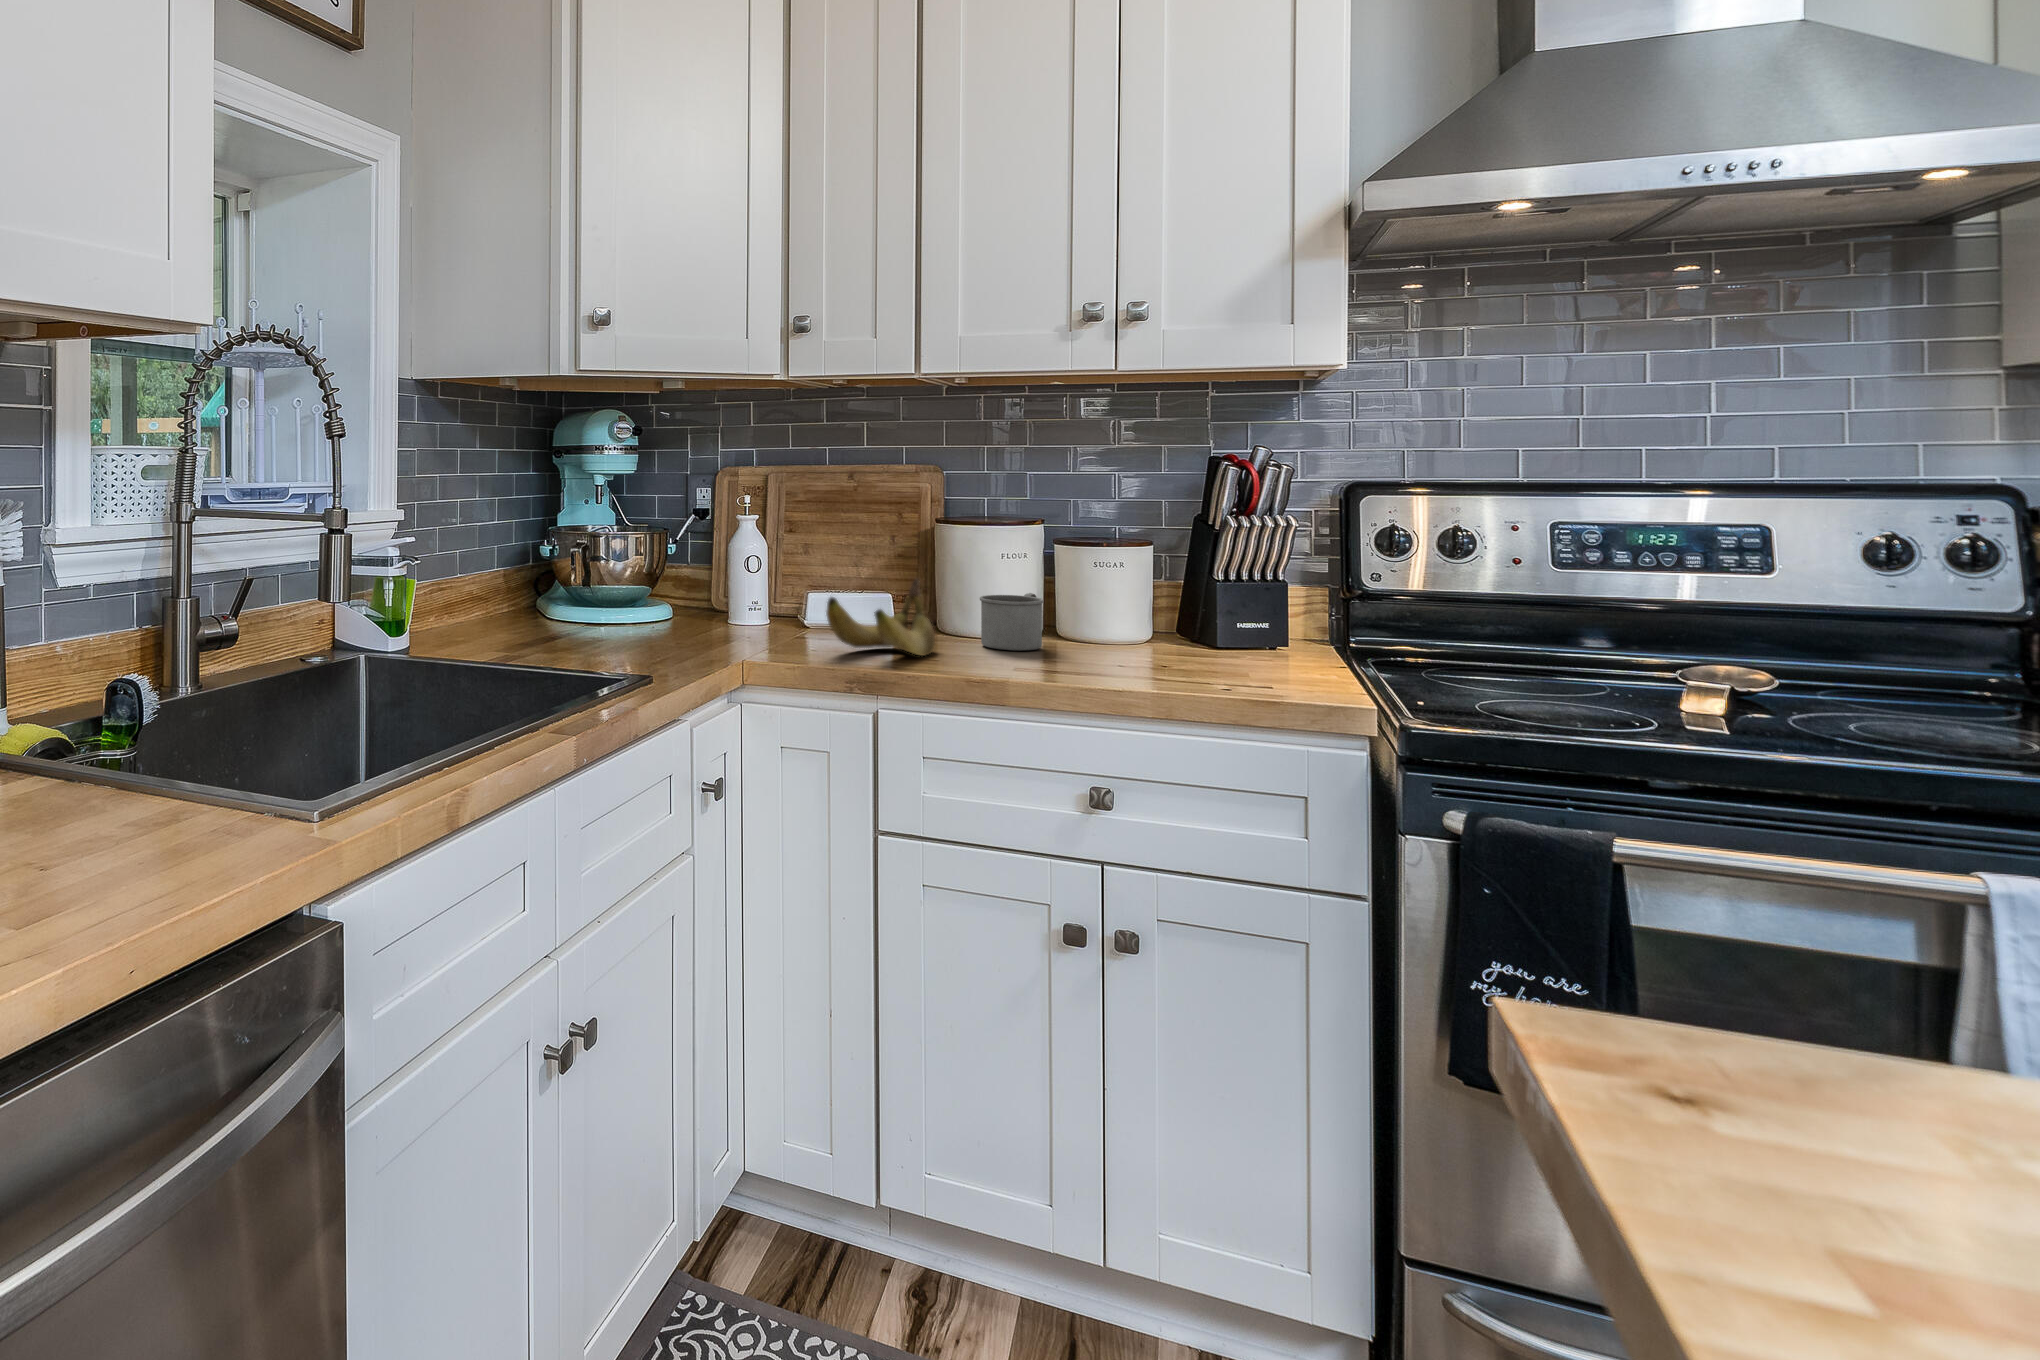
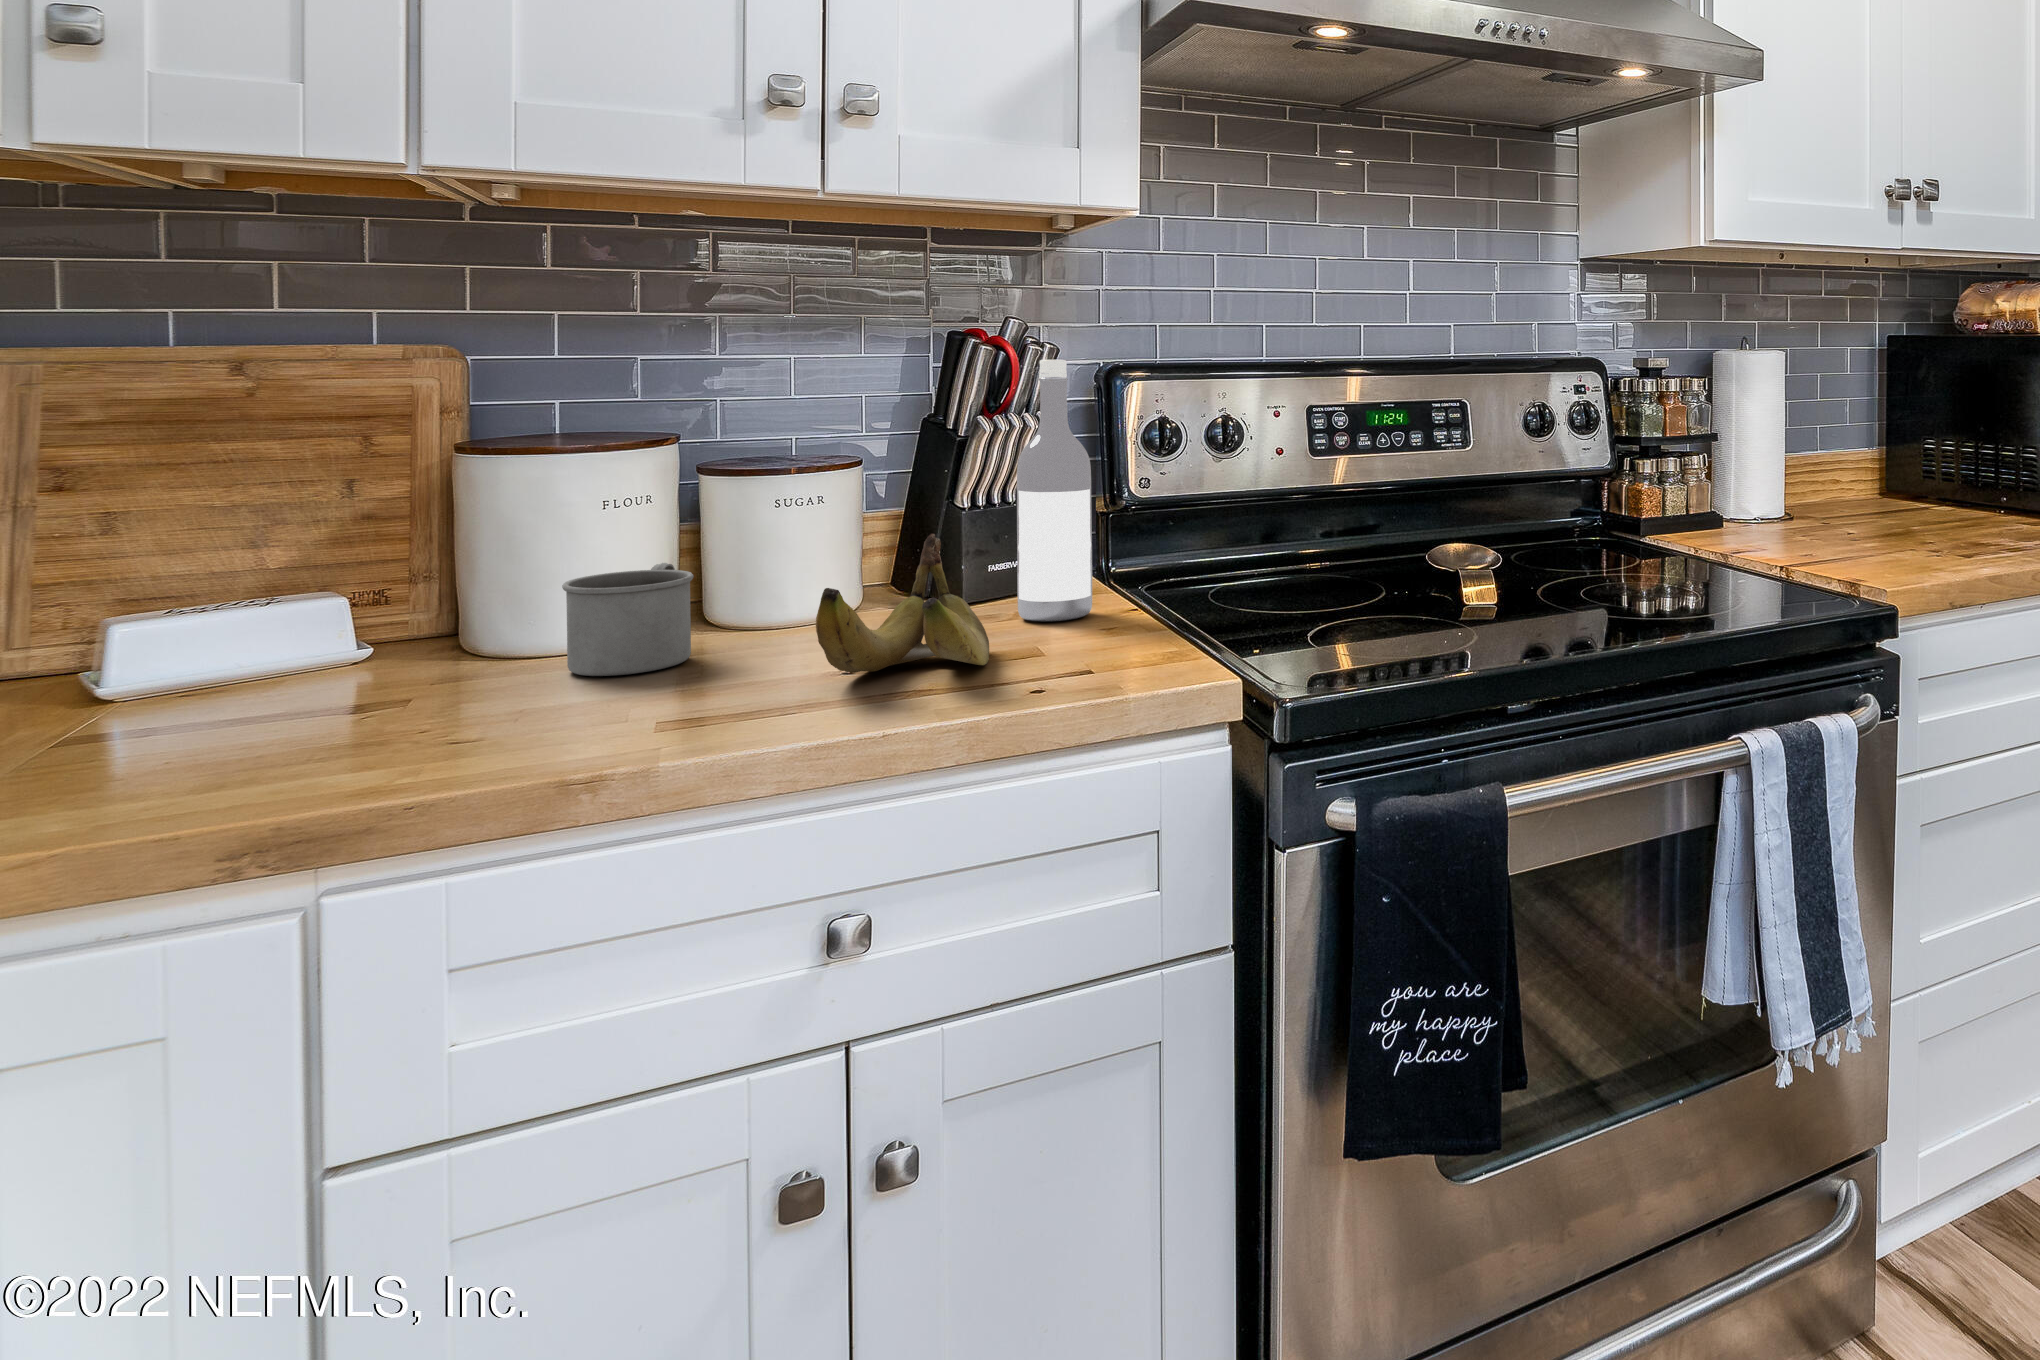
wine bottle: none [1251,478,1309,665] -> present [1017,360,1092,621]
banana: present [826,579,935,655] -> present [816,534,989,673]

